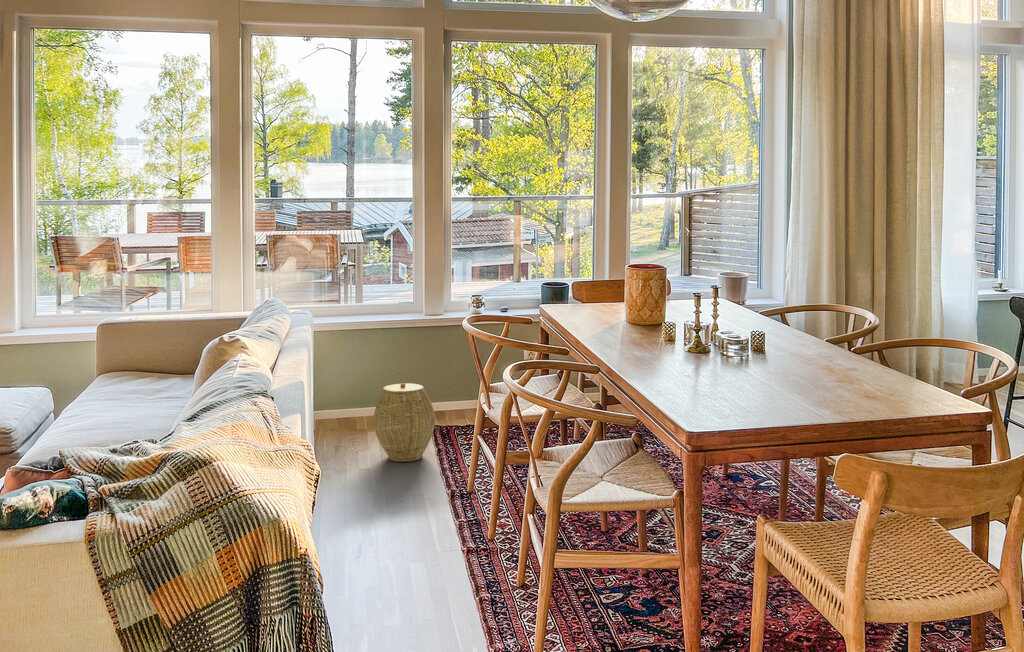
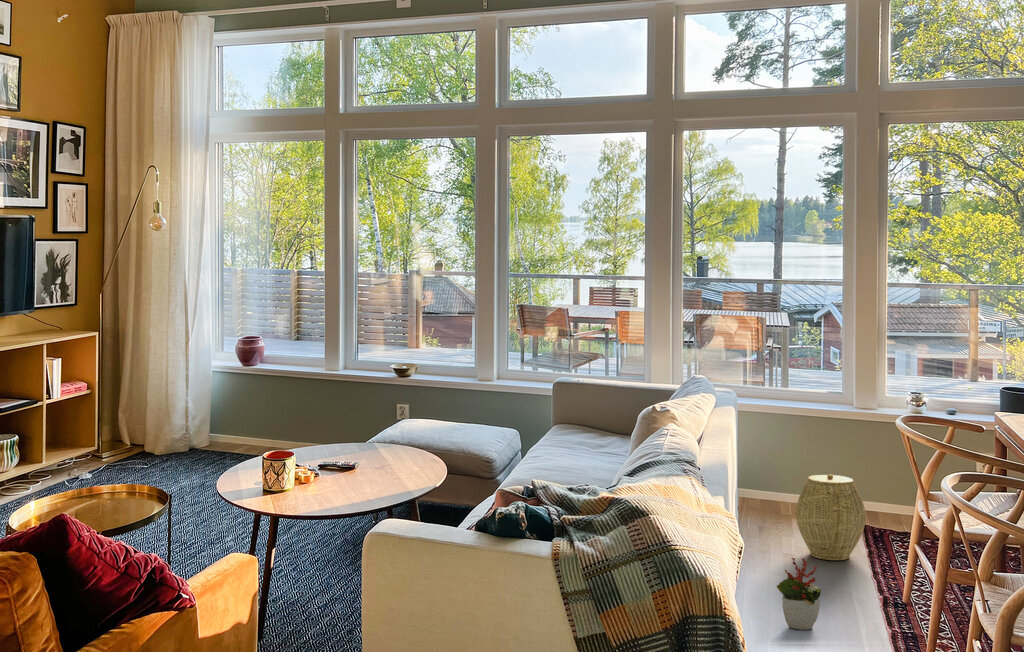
decorative plant: none [356,469,397,536] -> present [777,558,821,630]

